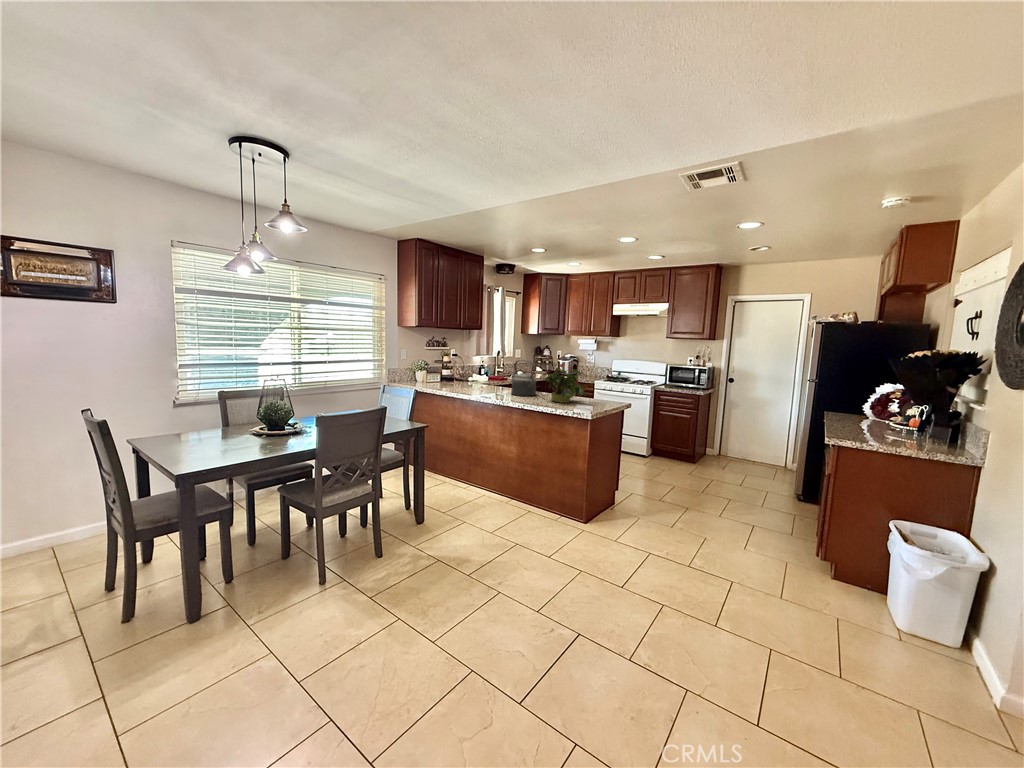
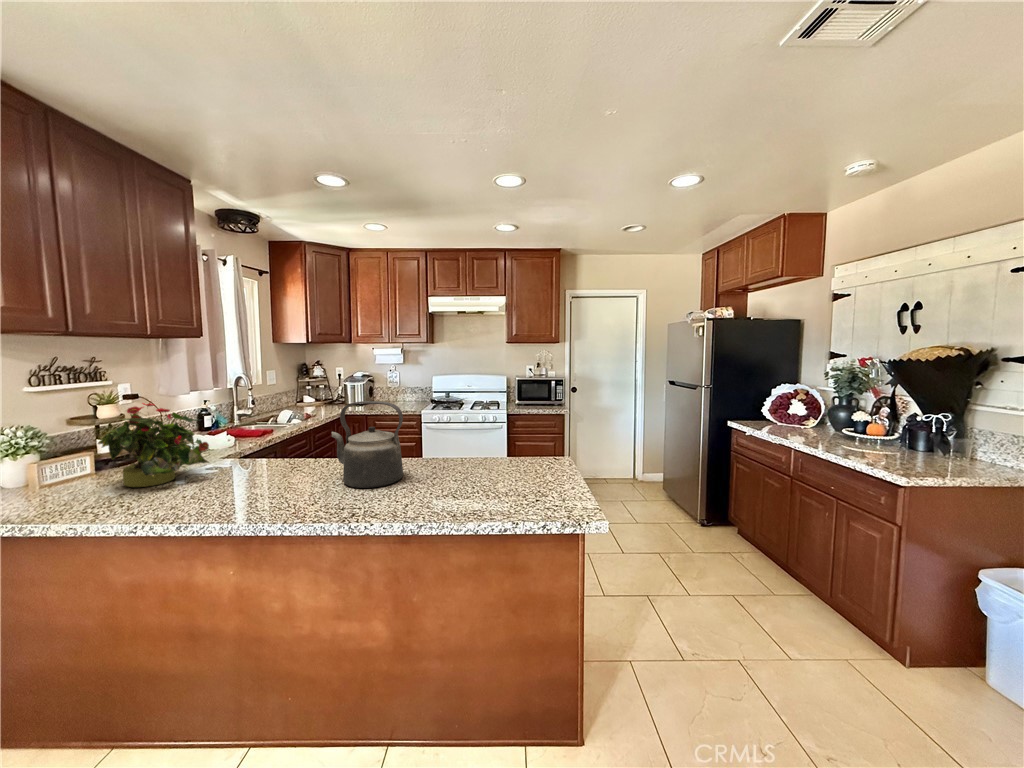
potted plant: present [545,364,587,403] -> present [98,402,209,487]

